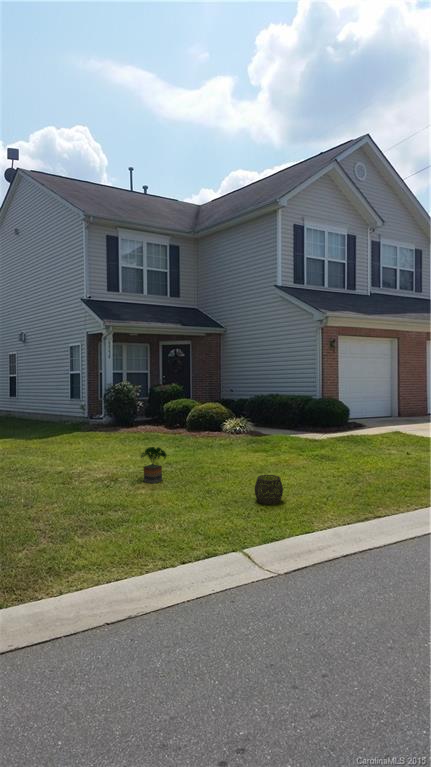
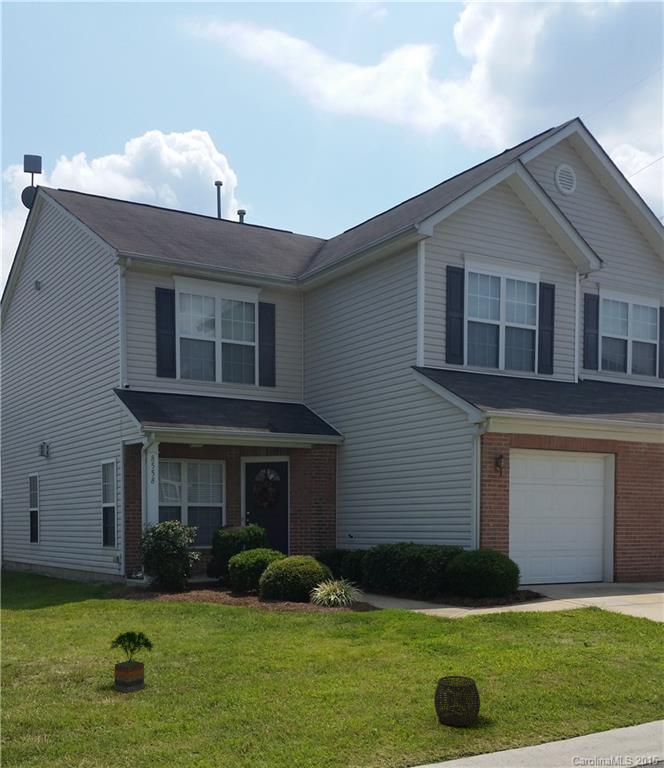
woven basket: present [255,475,283,504] -> present [434,676,480,726]

